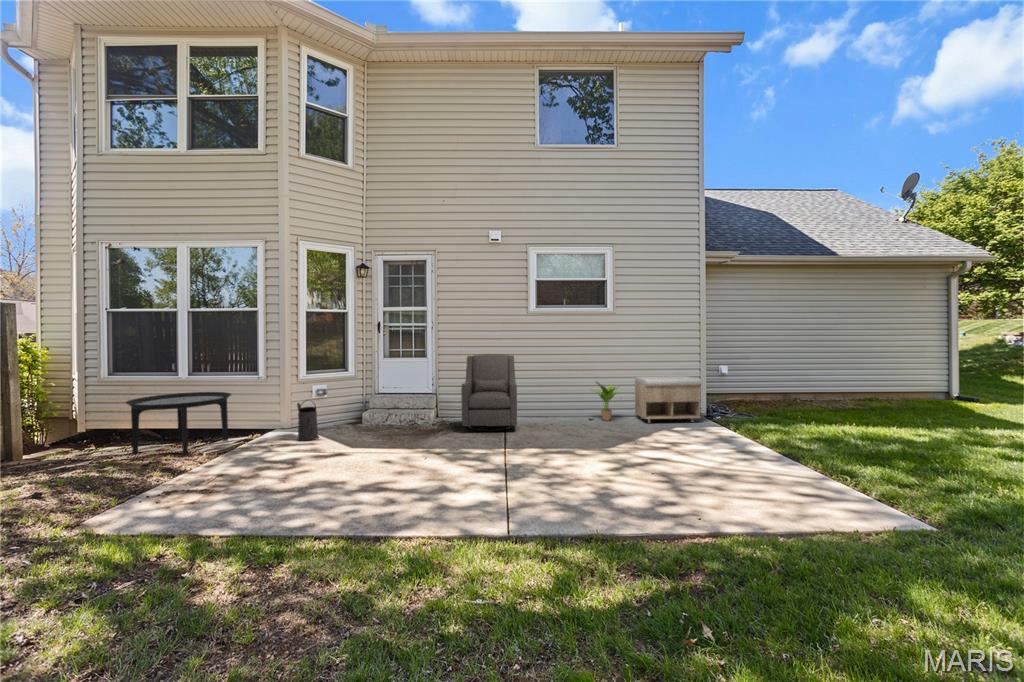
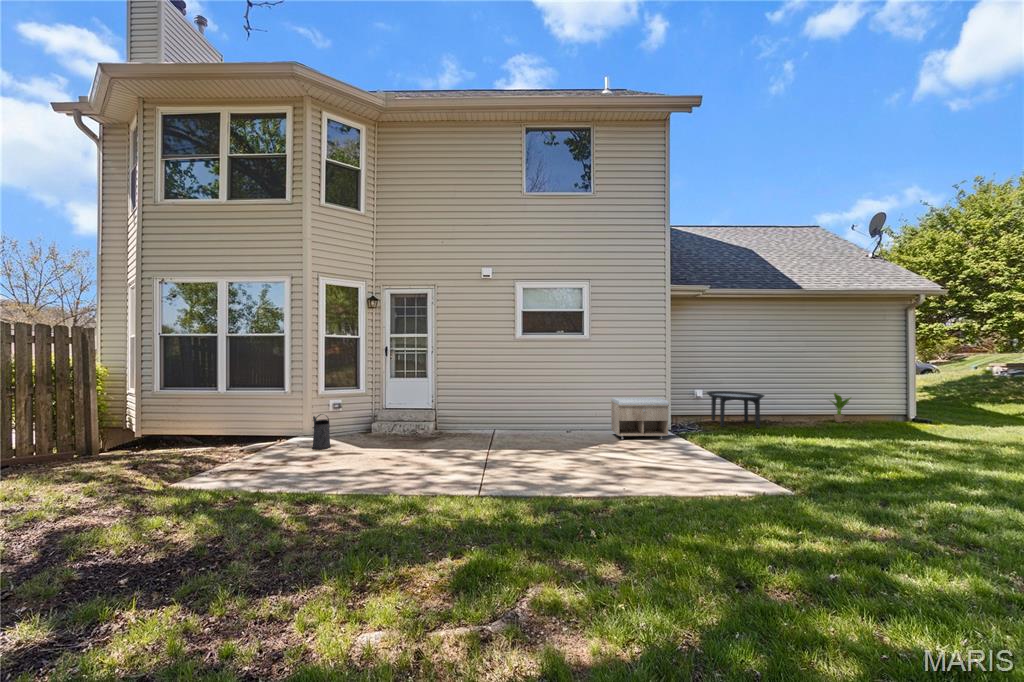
chair: present [461,354,517,431] -> none [455,376,504,444]
potted plant: present [592,381,621,421] -> present [831,393,851,423]
round table: present [126,392,231,455] -> present [707,391,764,428]

